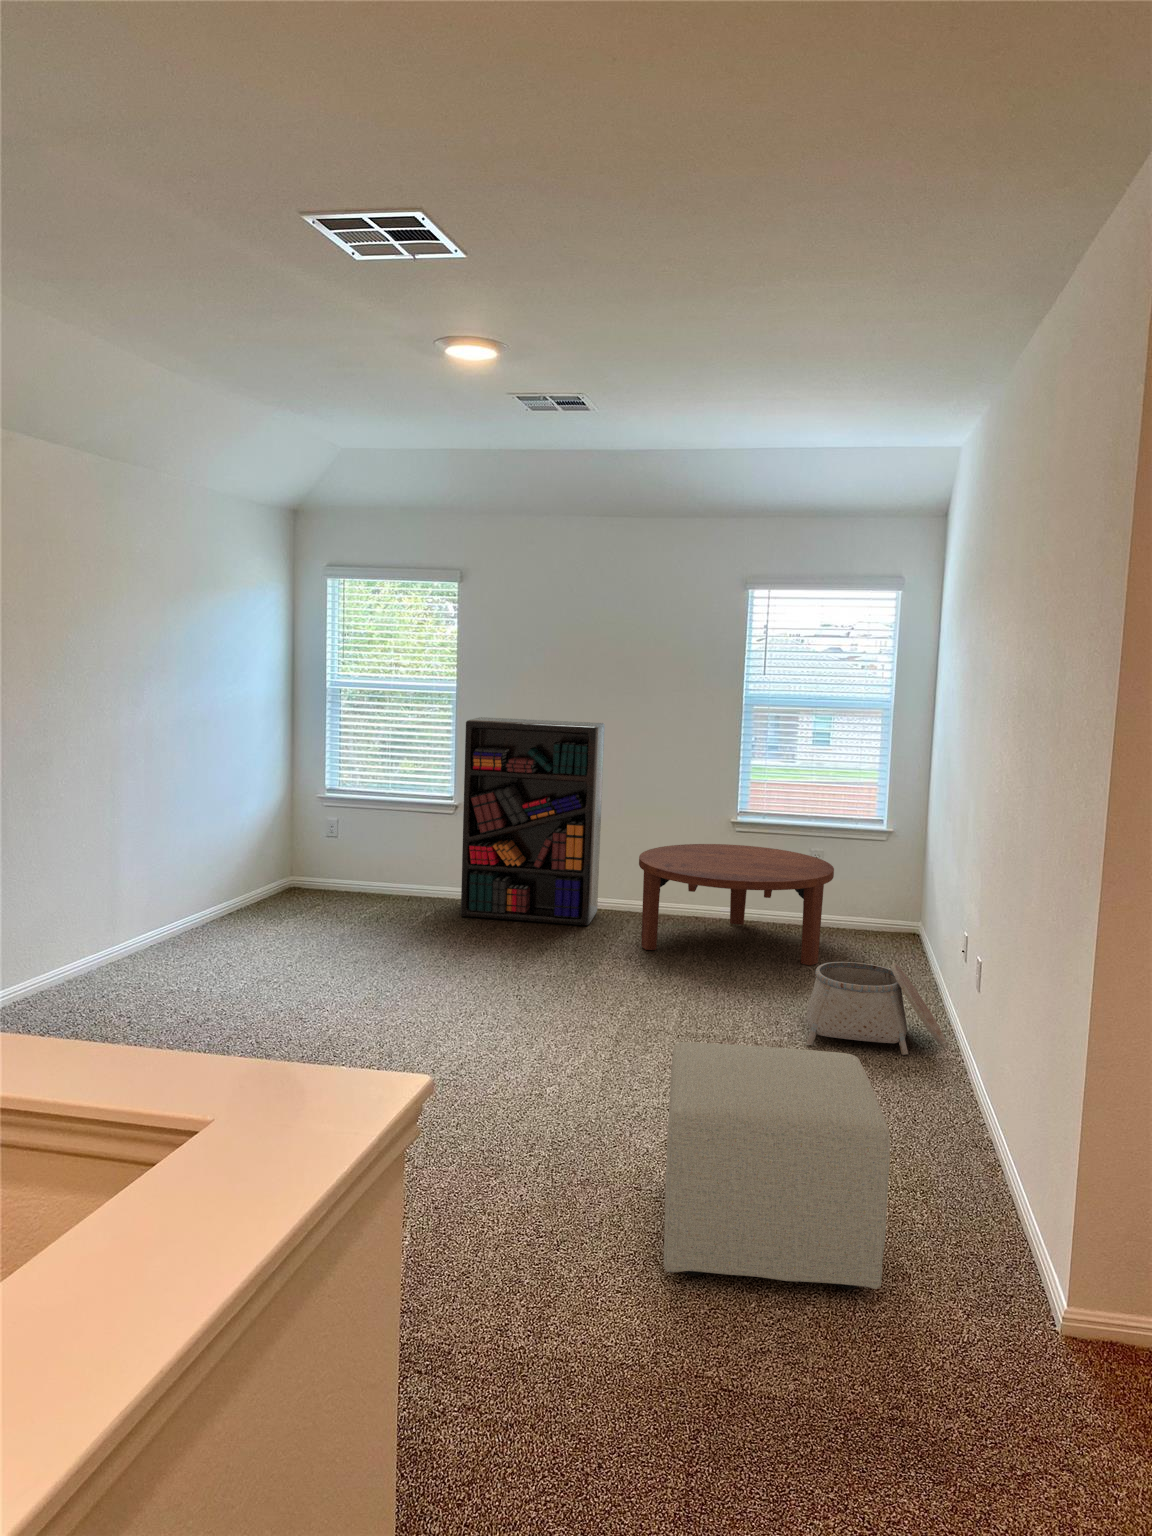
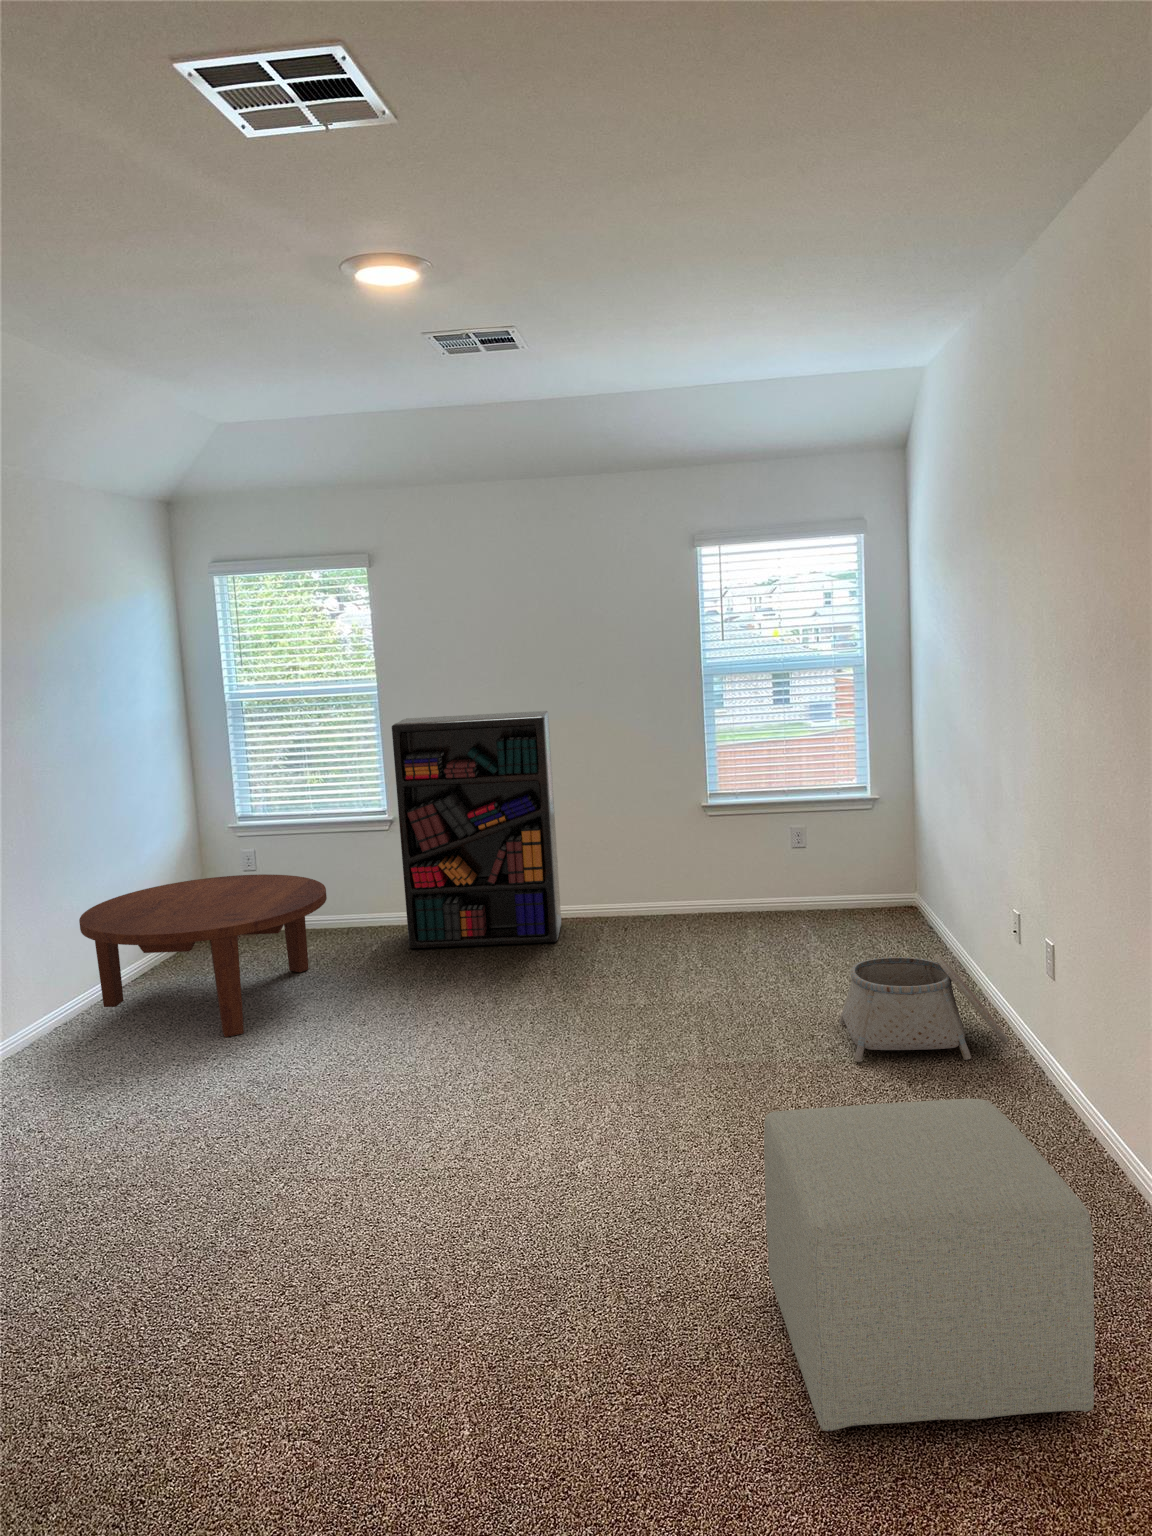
coffee table: present [639,844,834,966] -> present [79,874,327,1037]

